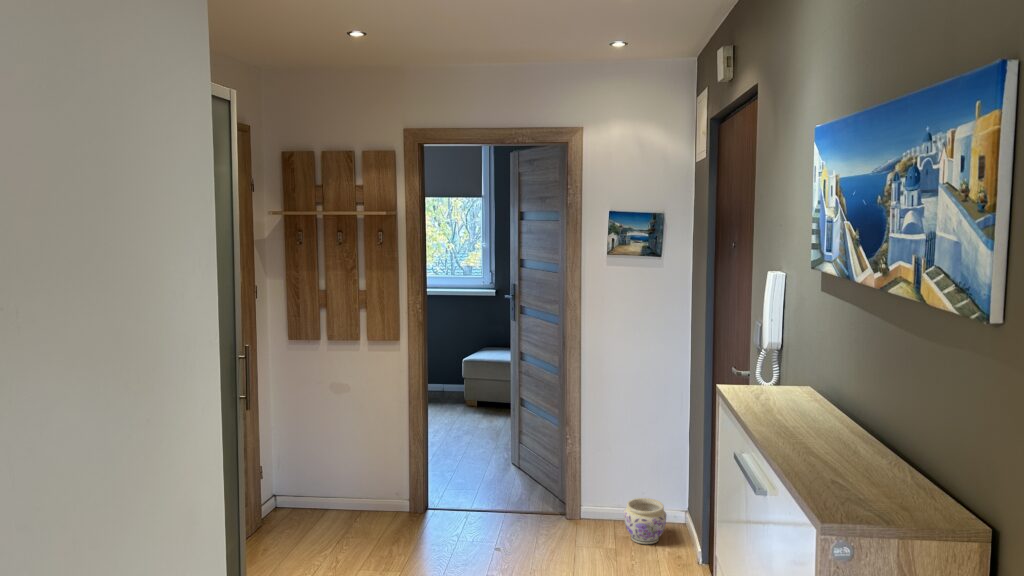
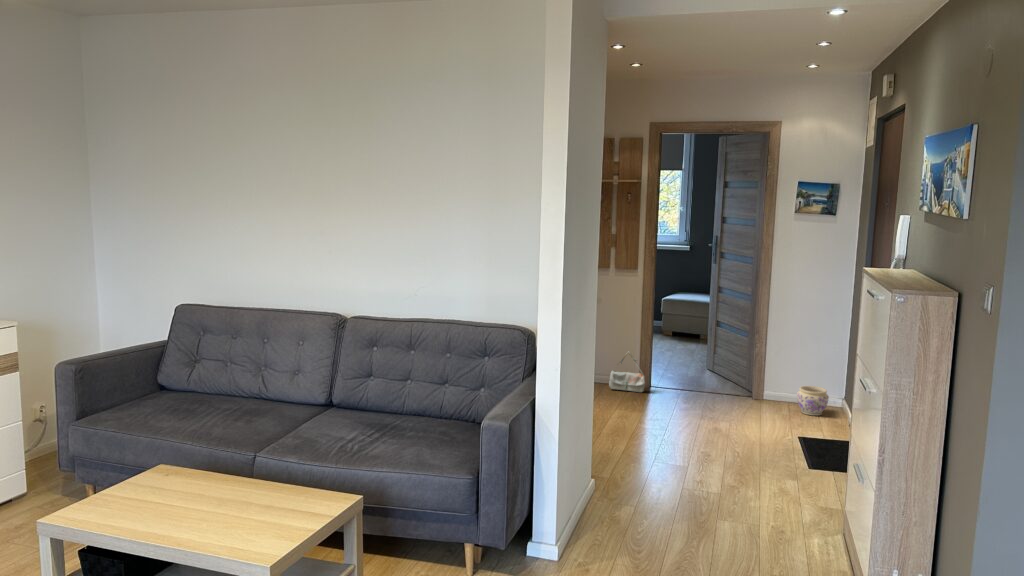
bag: none [364,462,415,520] -> present [609,352,645,392]

